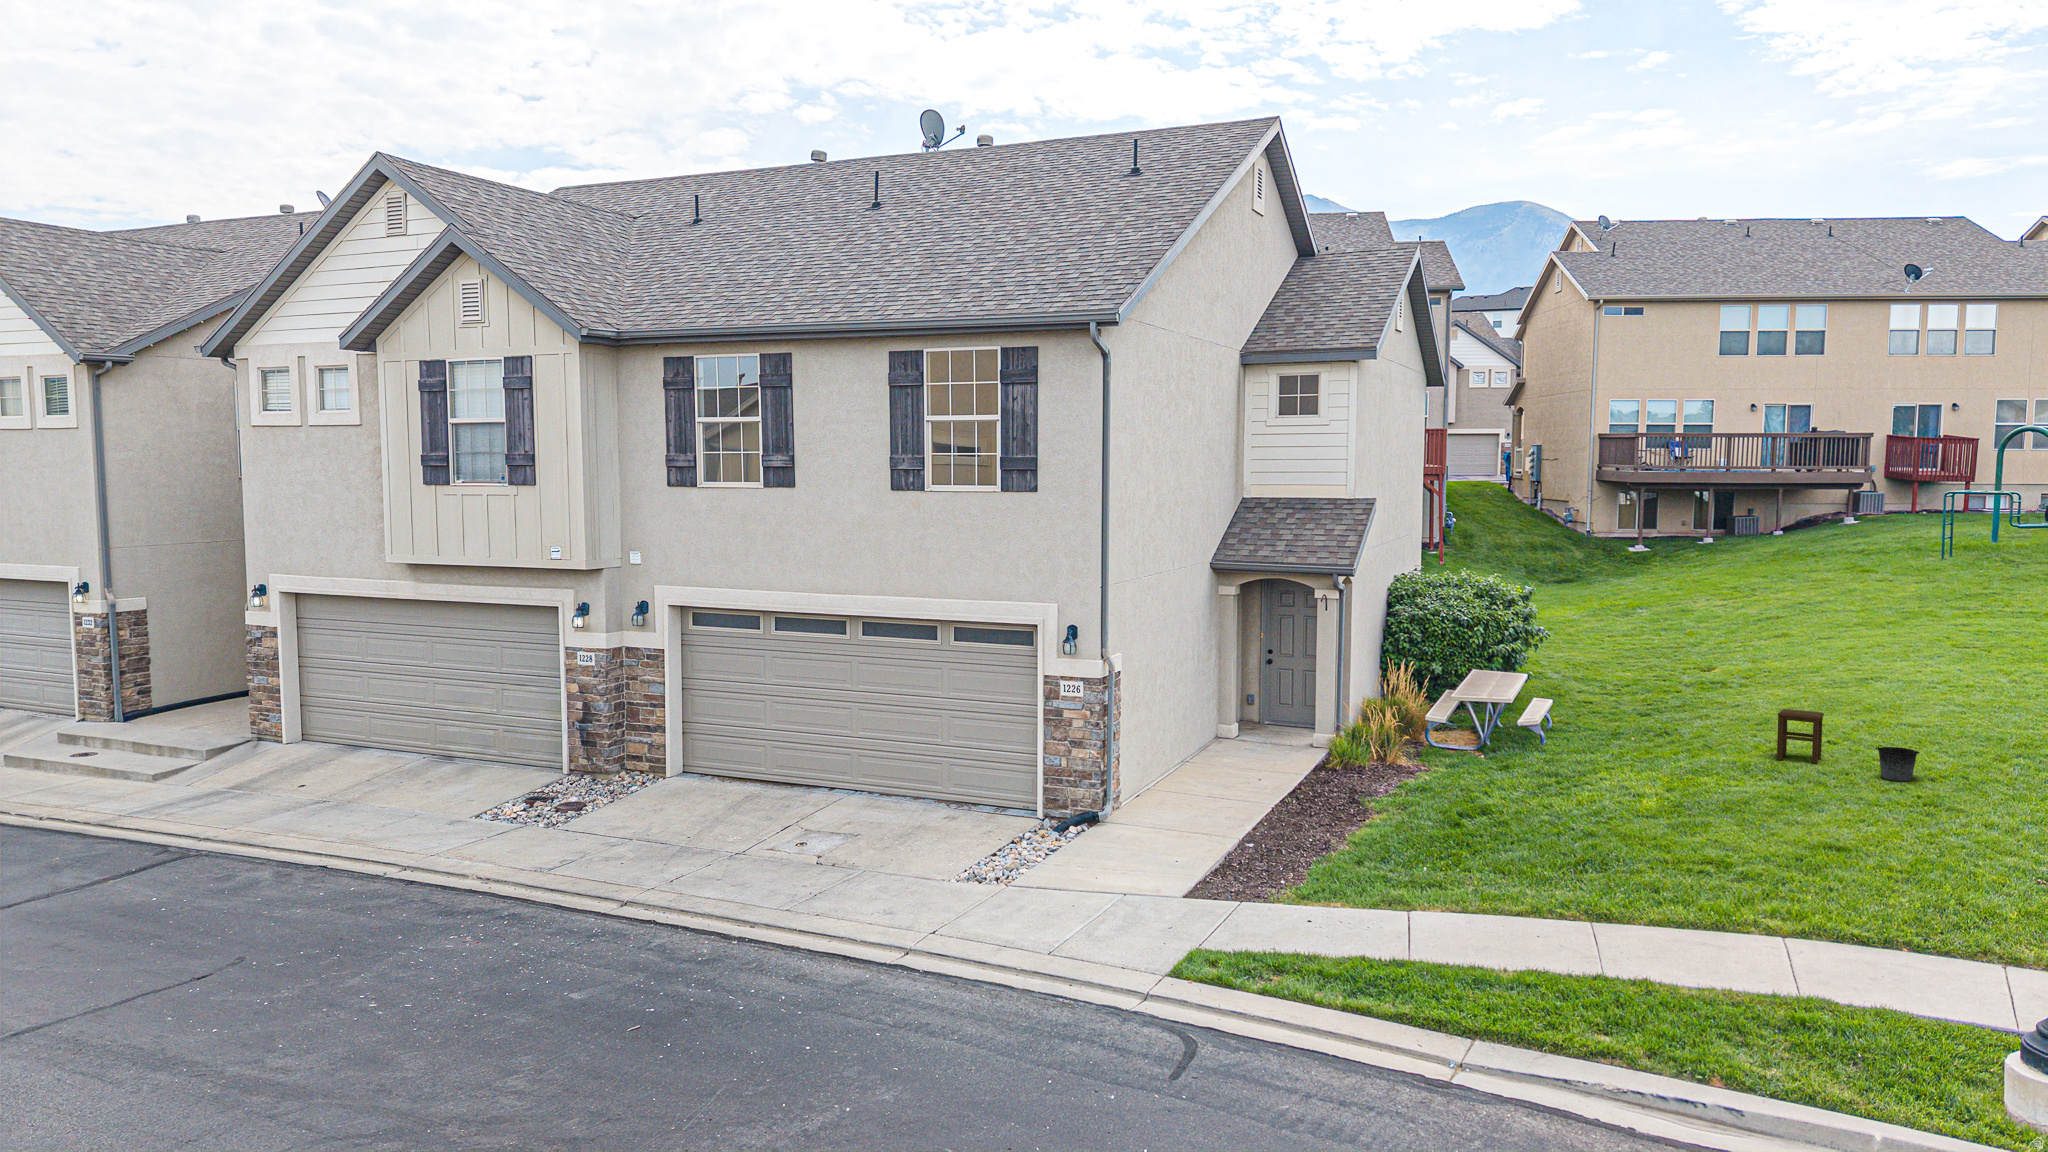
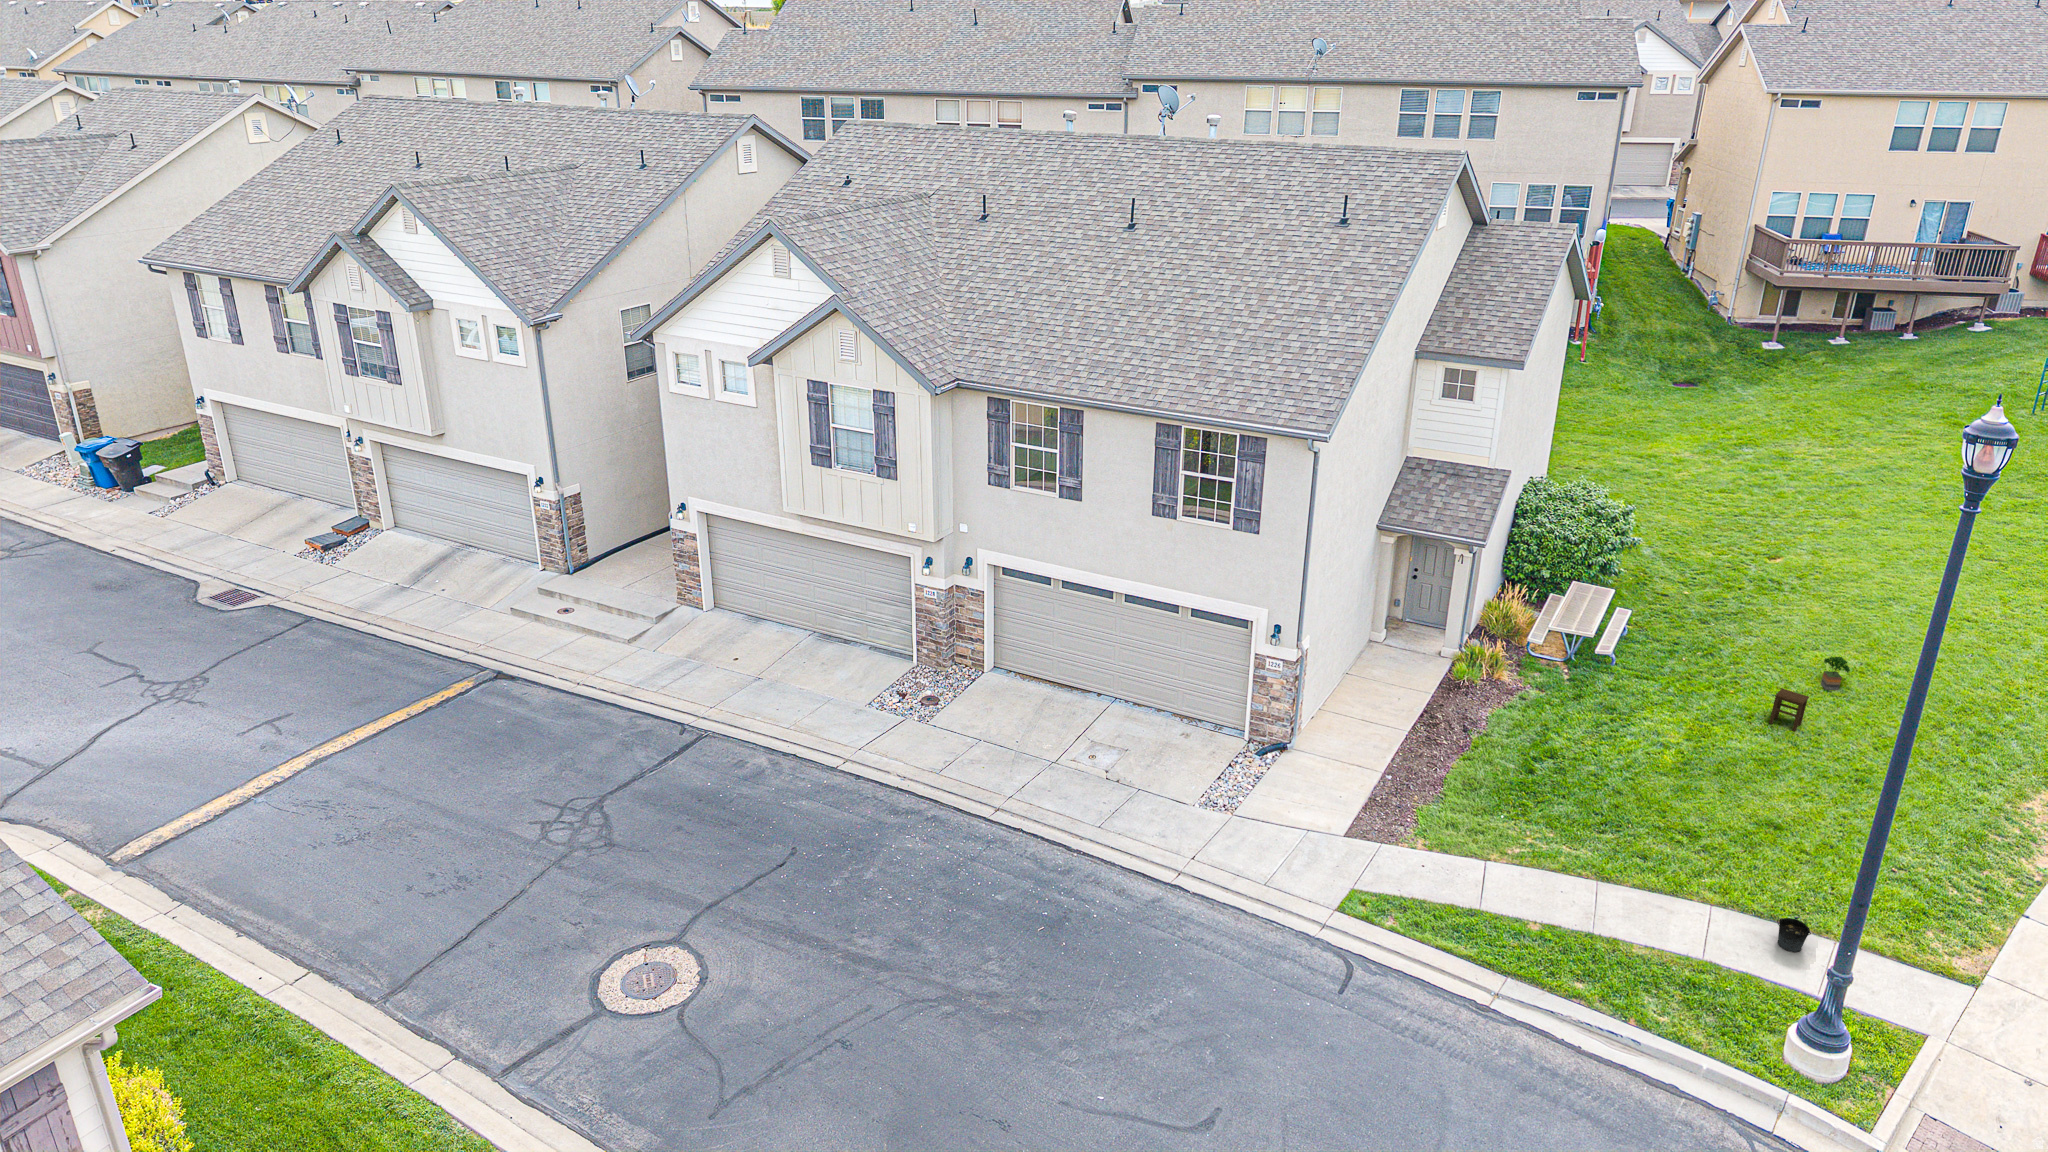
potted tree: none [1822,685,1863,732] -> present [1821,656,1850,690]
bucket: present [1875,746,1920,781] -> present [1777,918,1811,952]

